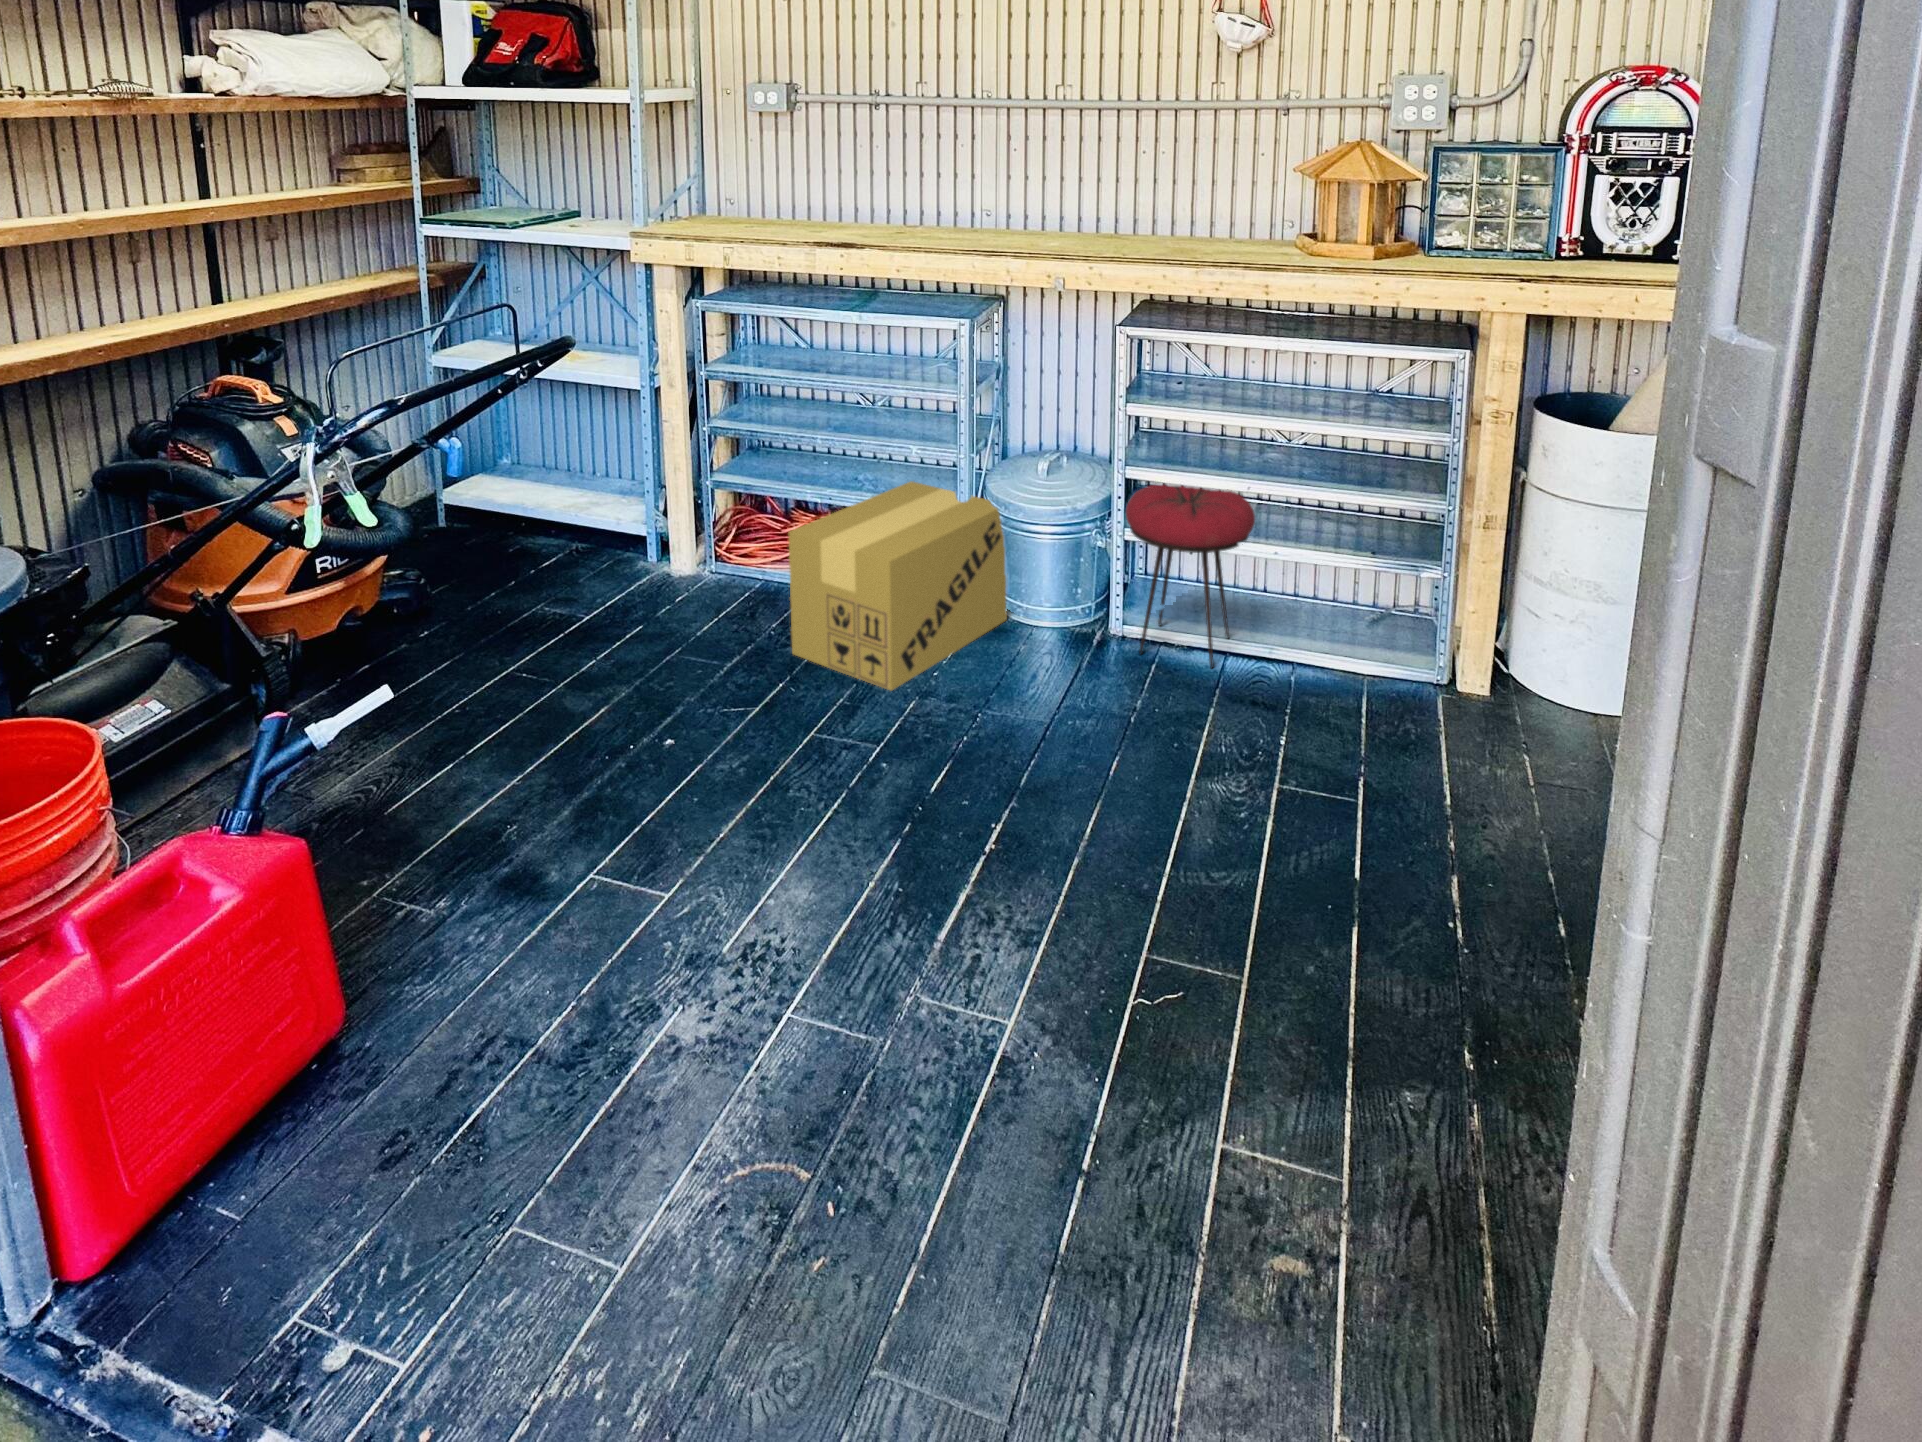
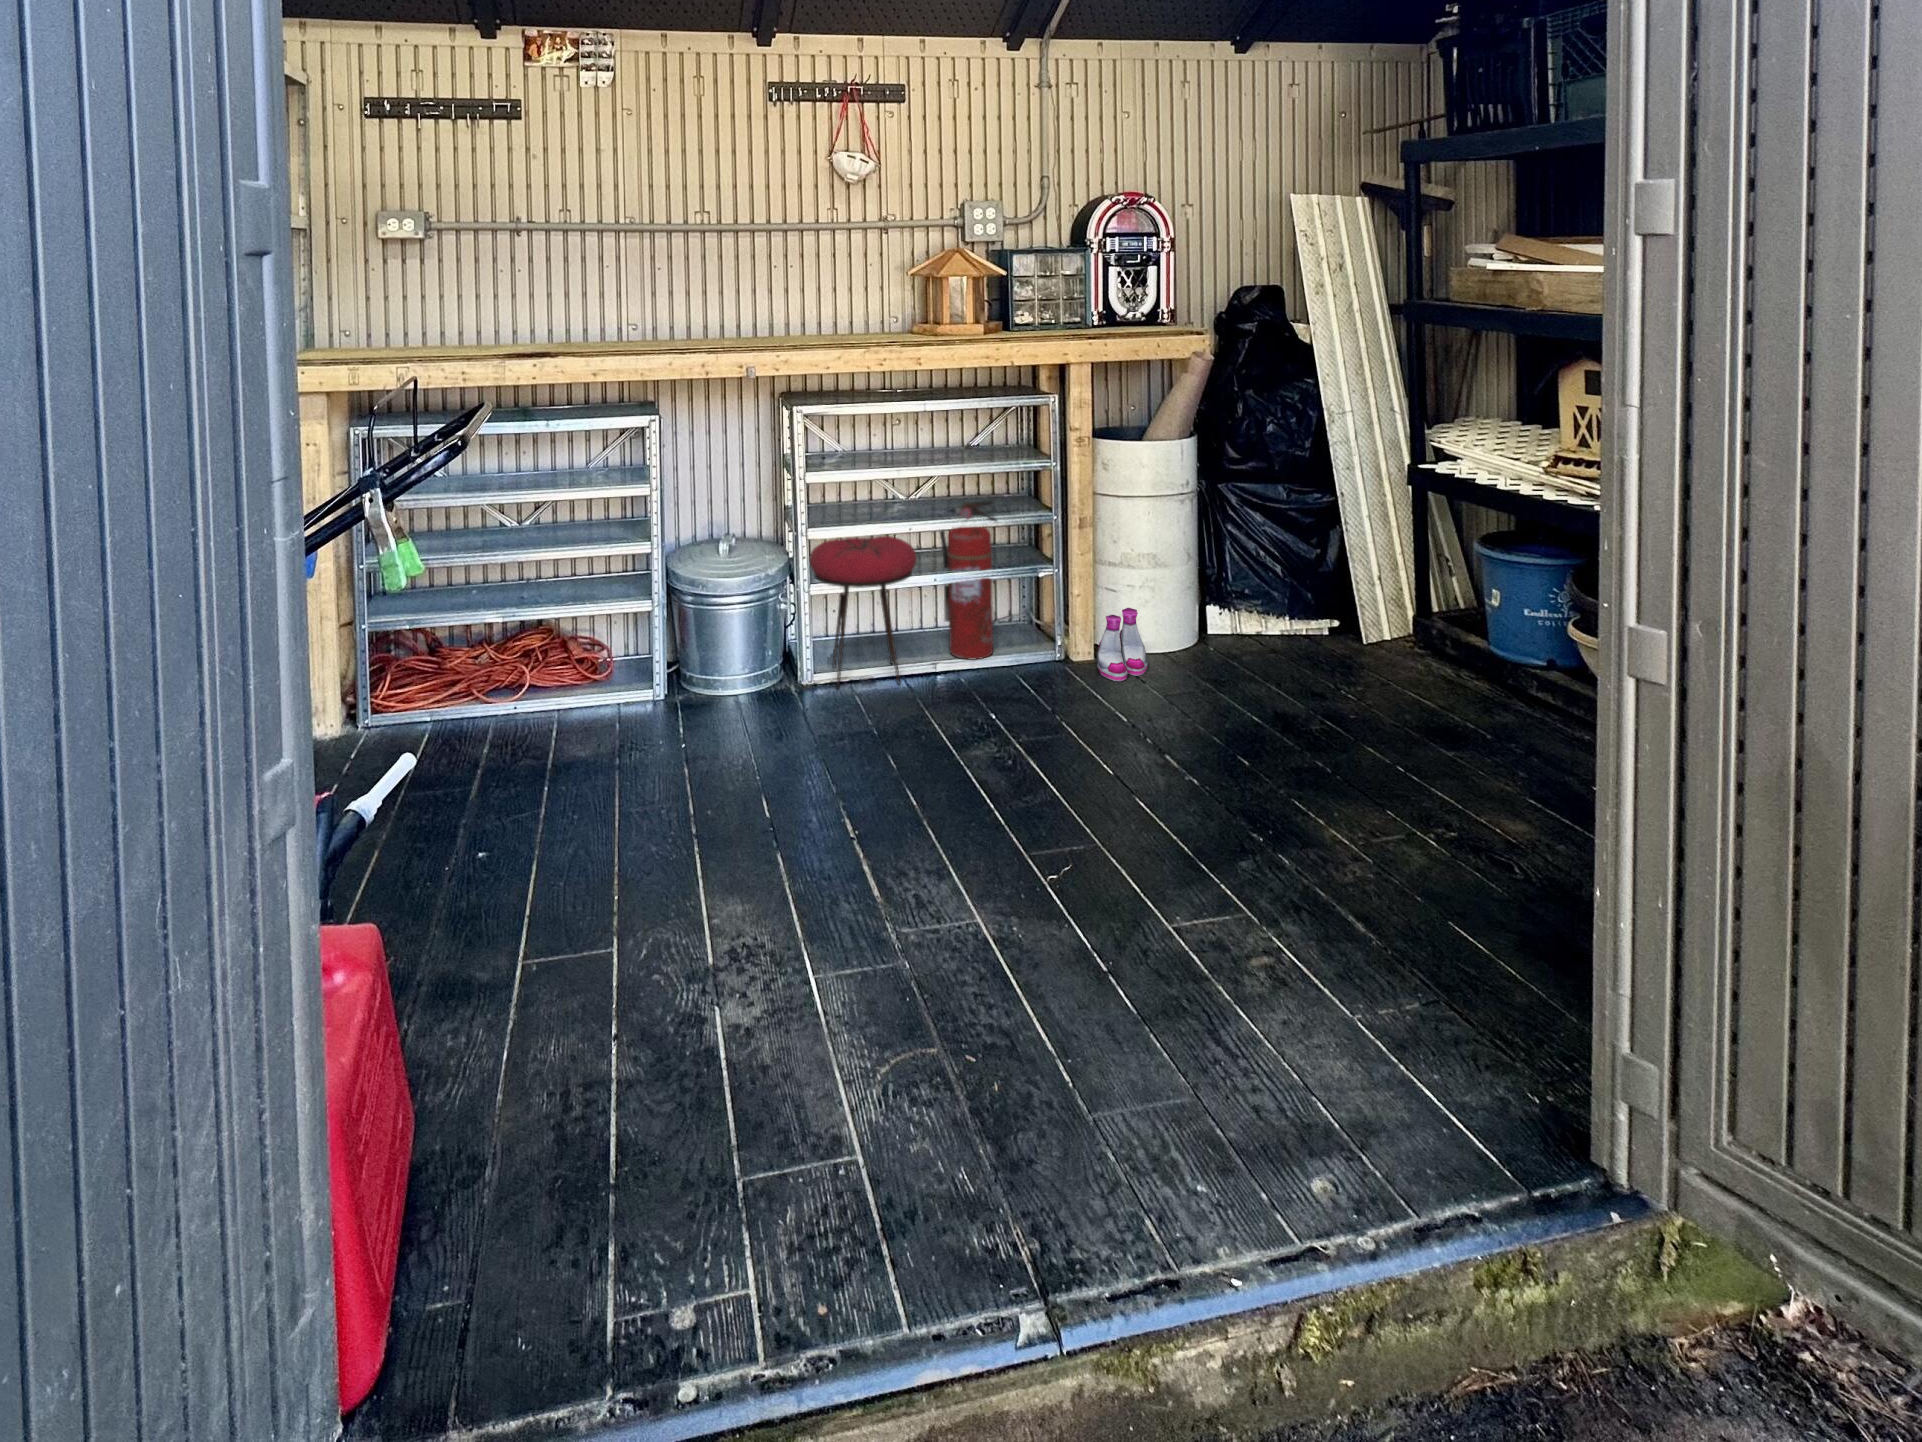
fire extinguisher: none [1307,466,1379,659] -> present [940,500,997,660]
cardboard box: present [788,481,1007,690] -> none [525,581,705,765]
boots: none [1474,649,1555,744] -> present [1097,608,1148,681]

